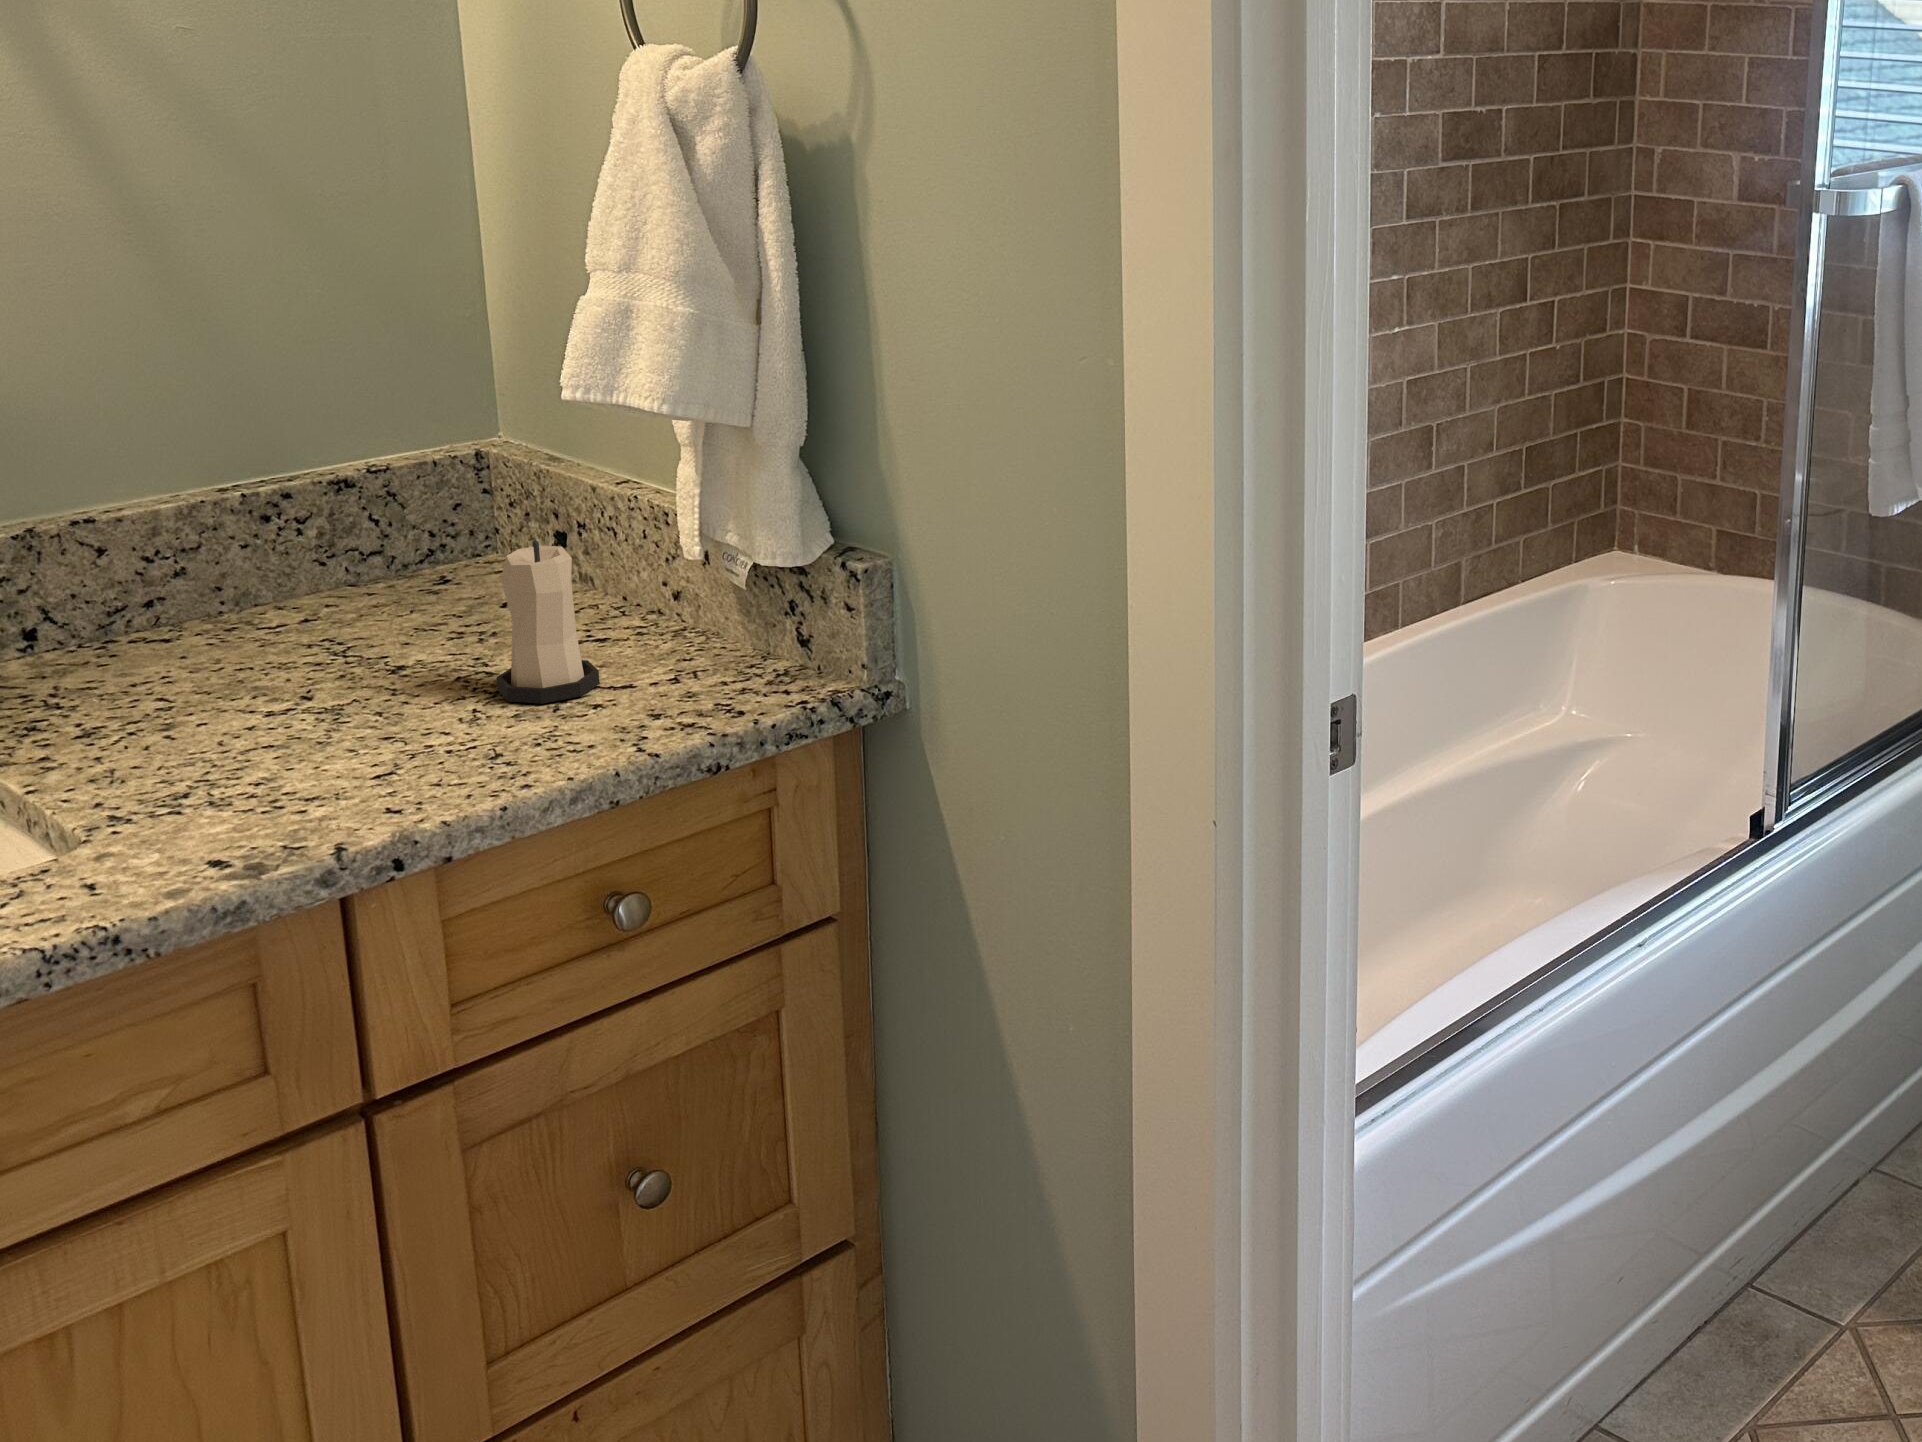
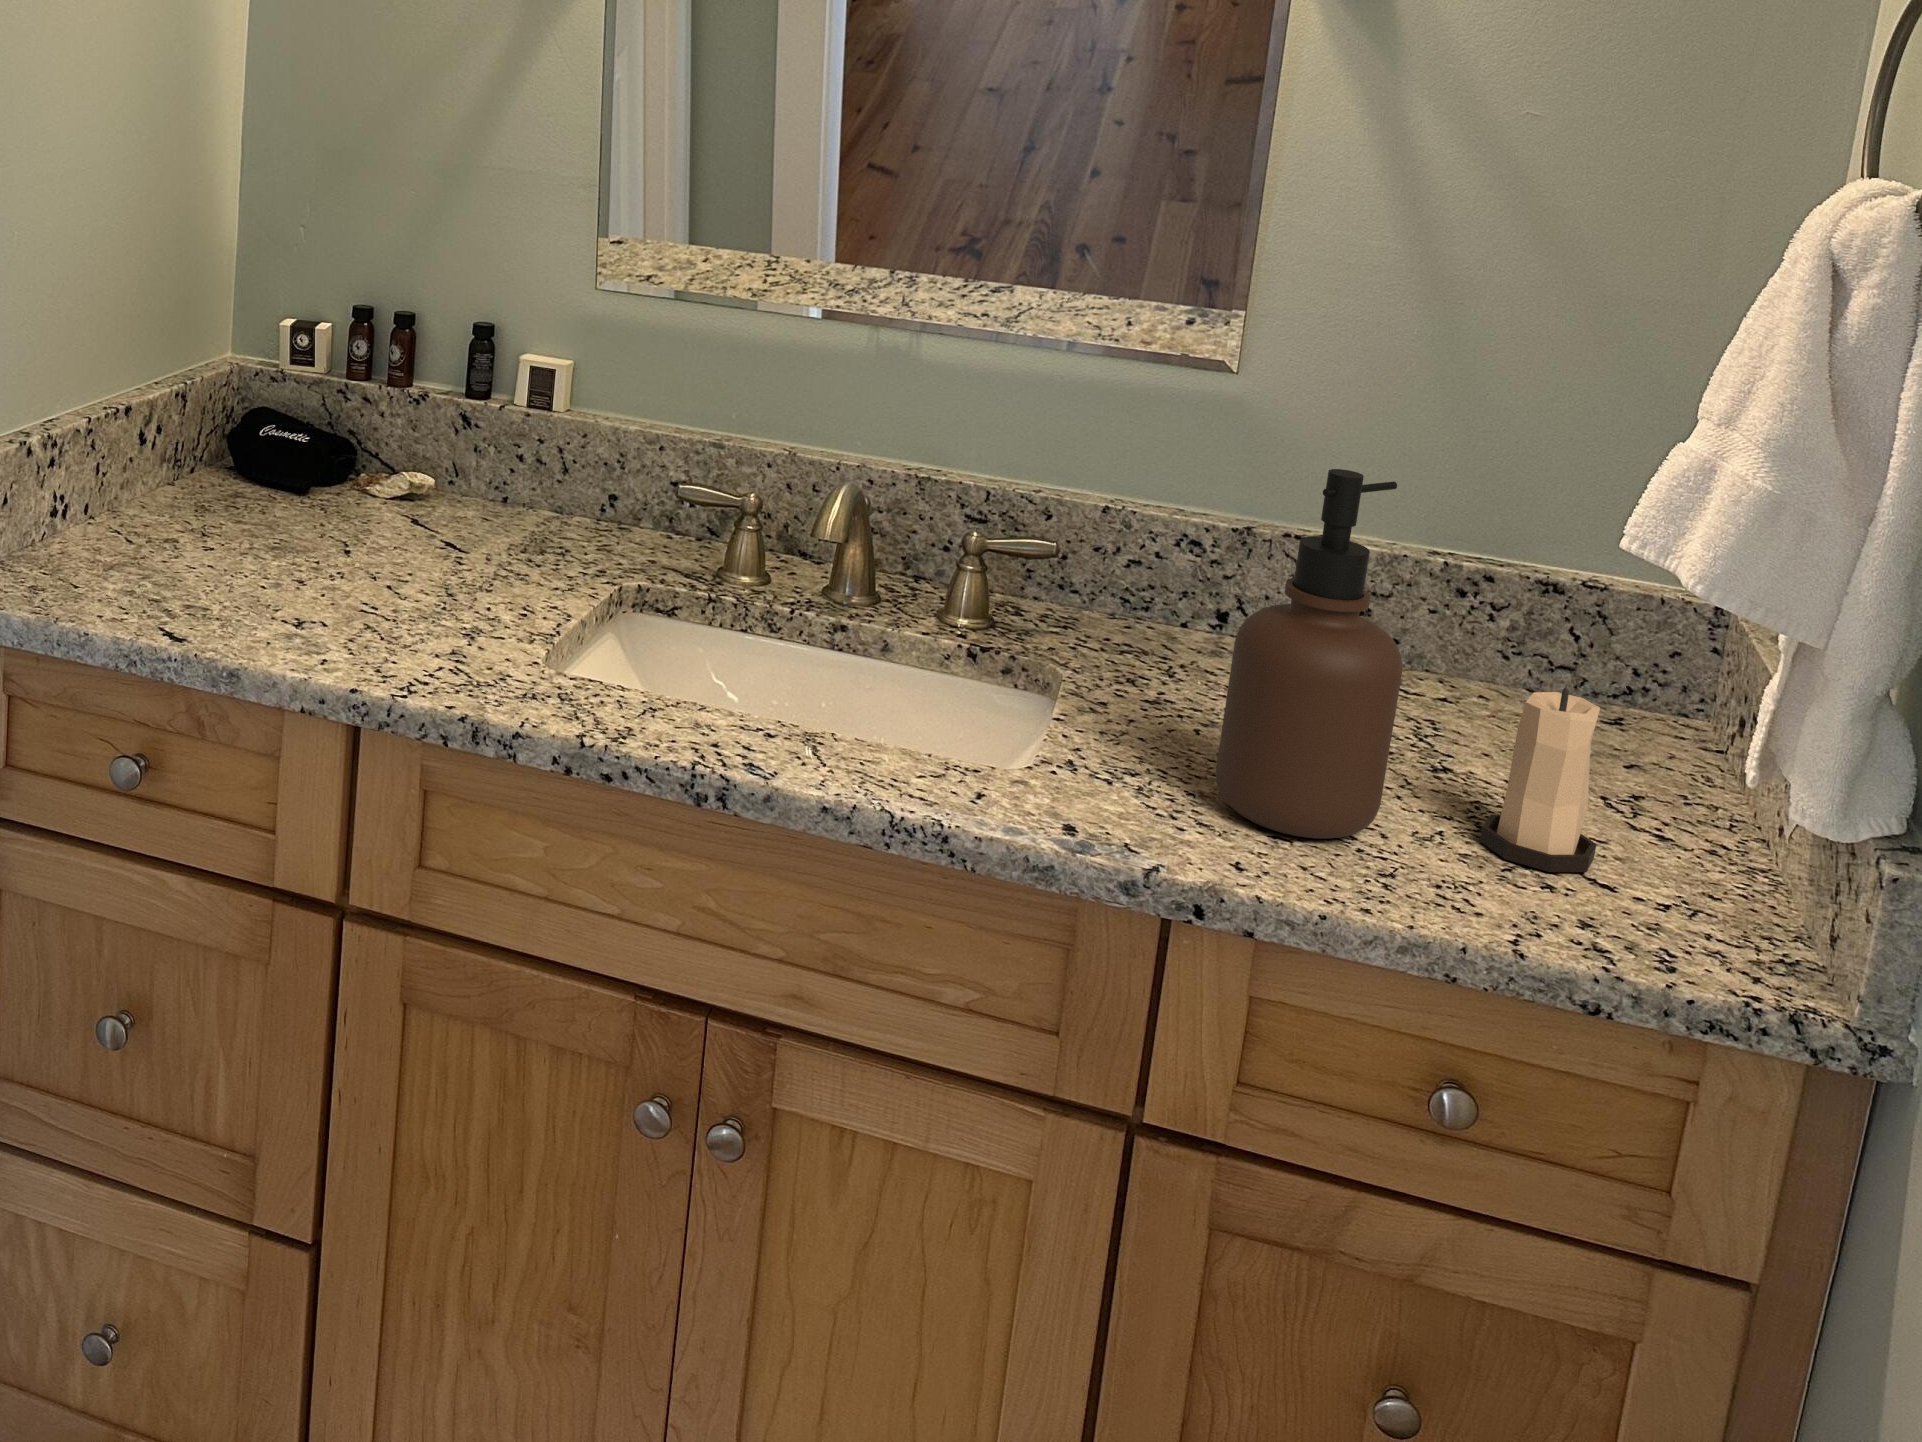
soap dispenser: none [253,408,444,776] -> present [1216,469,1402,839]

